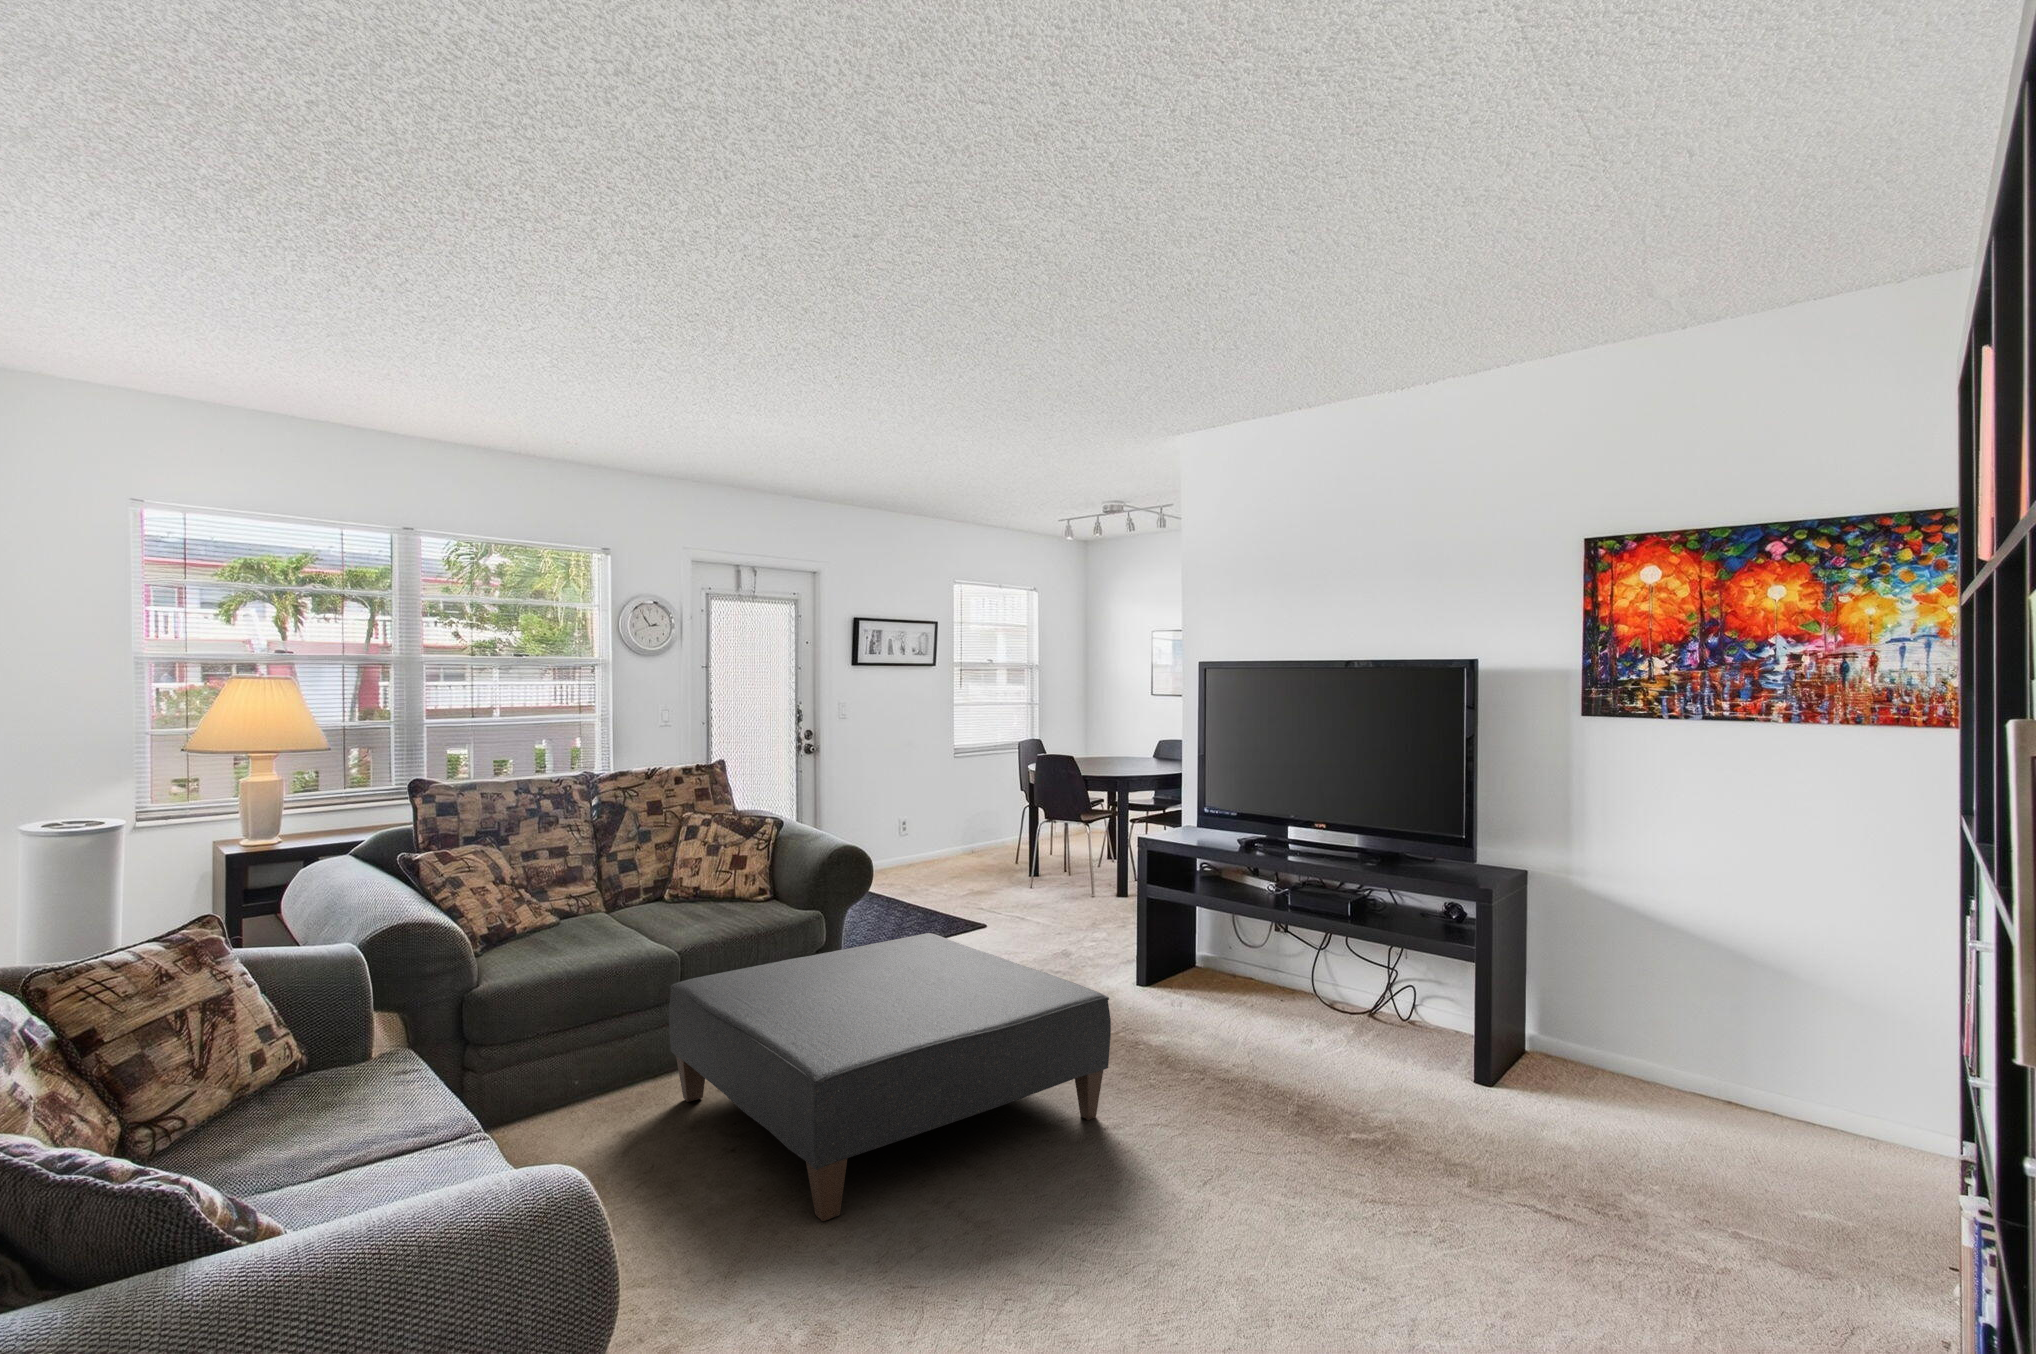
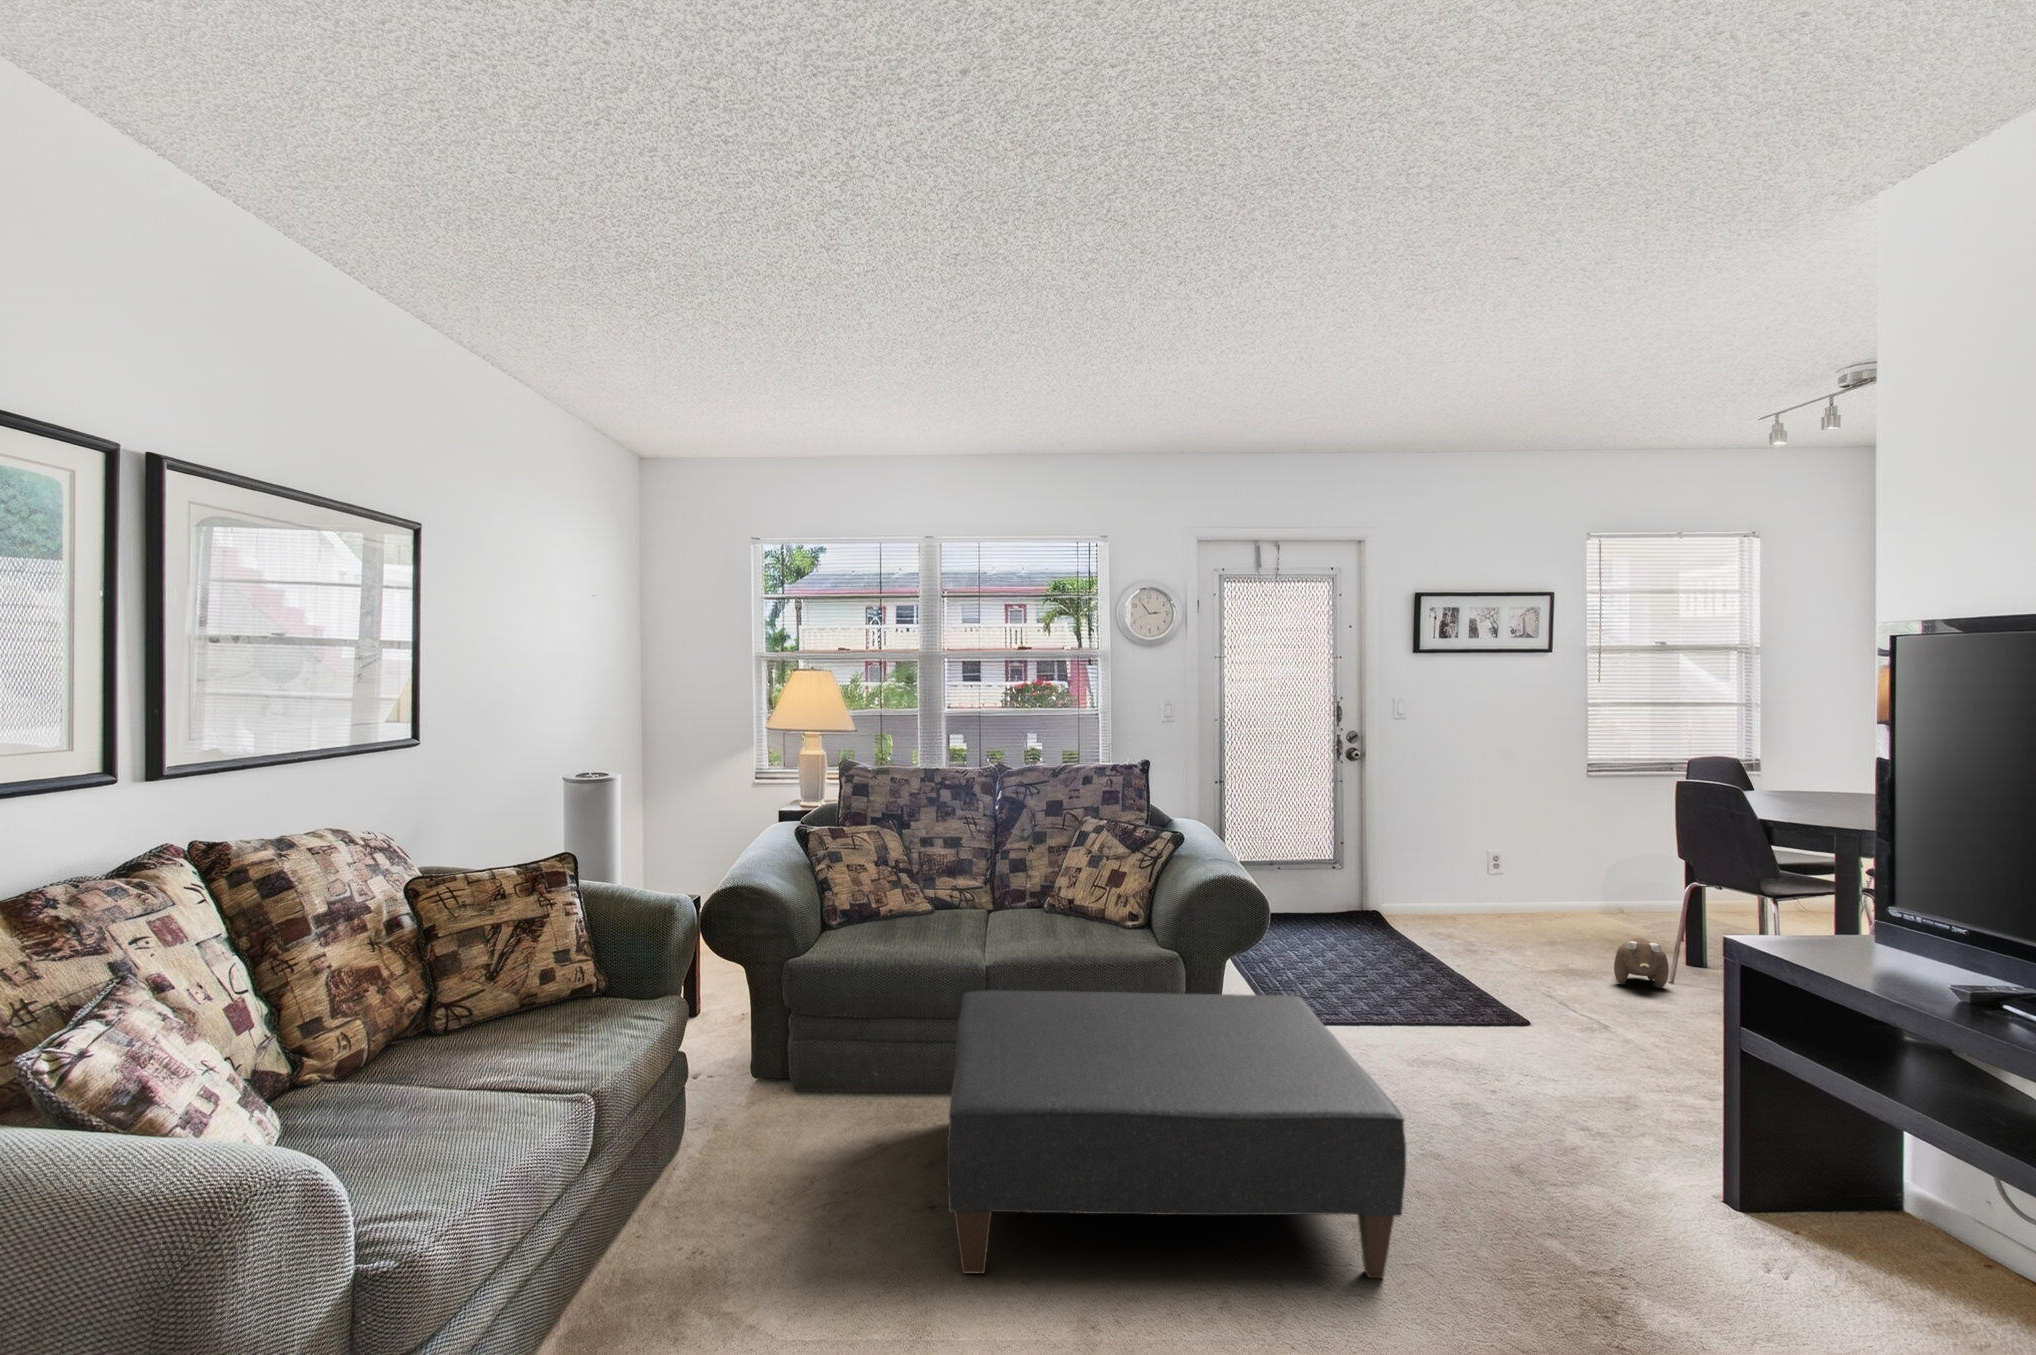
plush toy: none [1018,860,1052,893] -> present [1614,938,1669,988]

